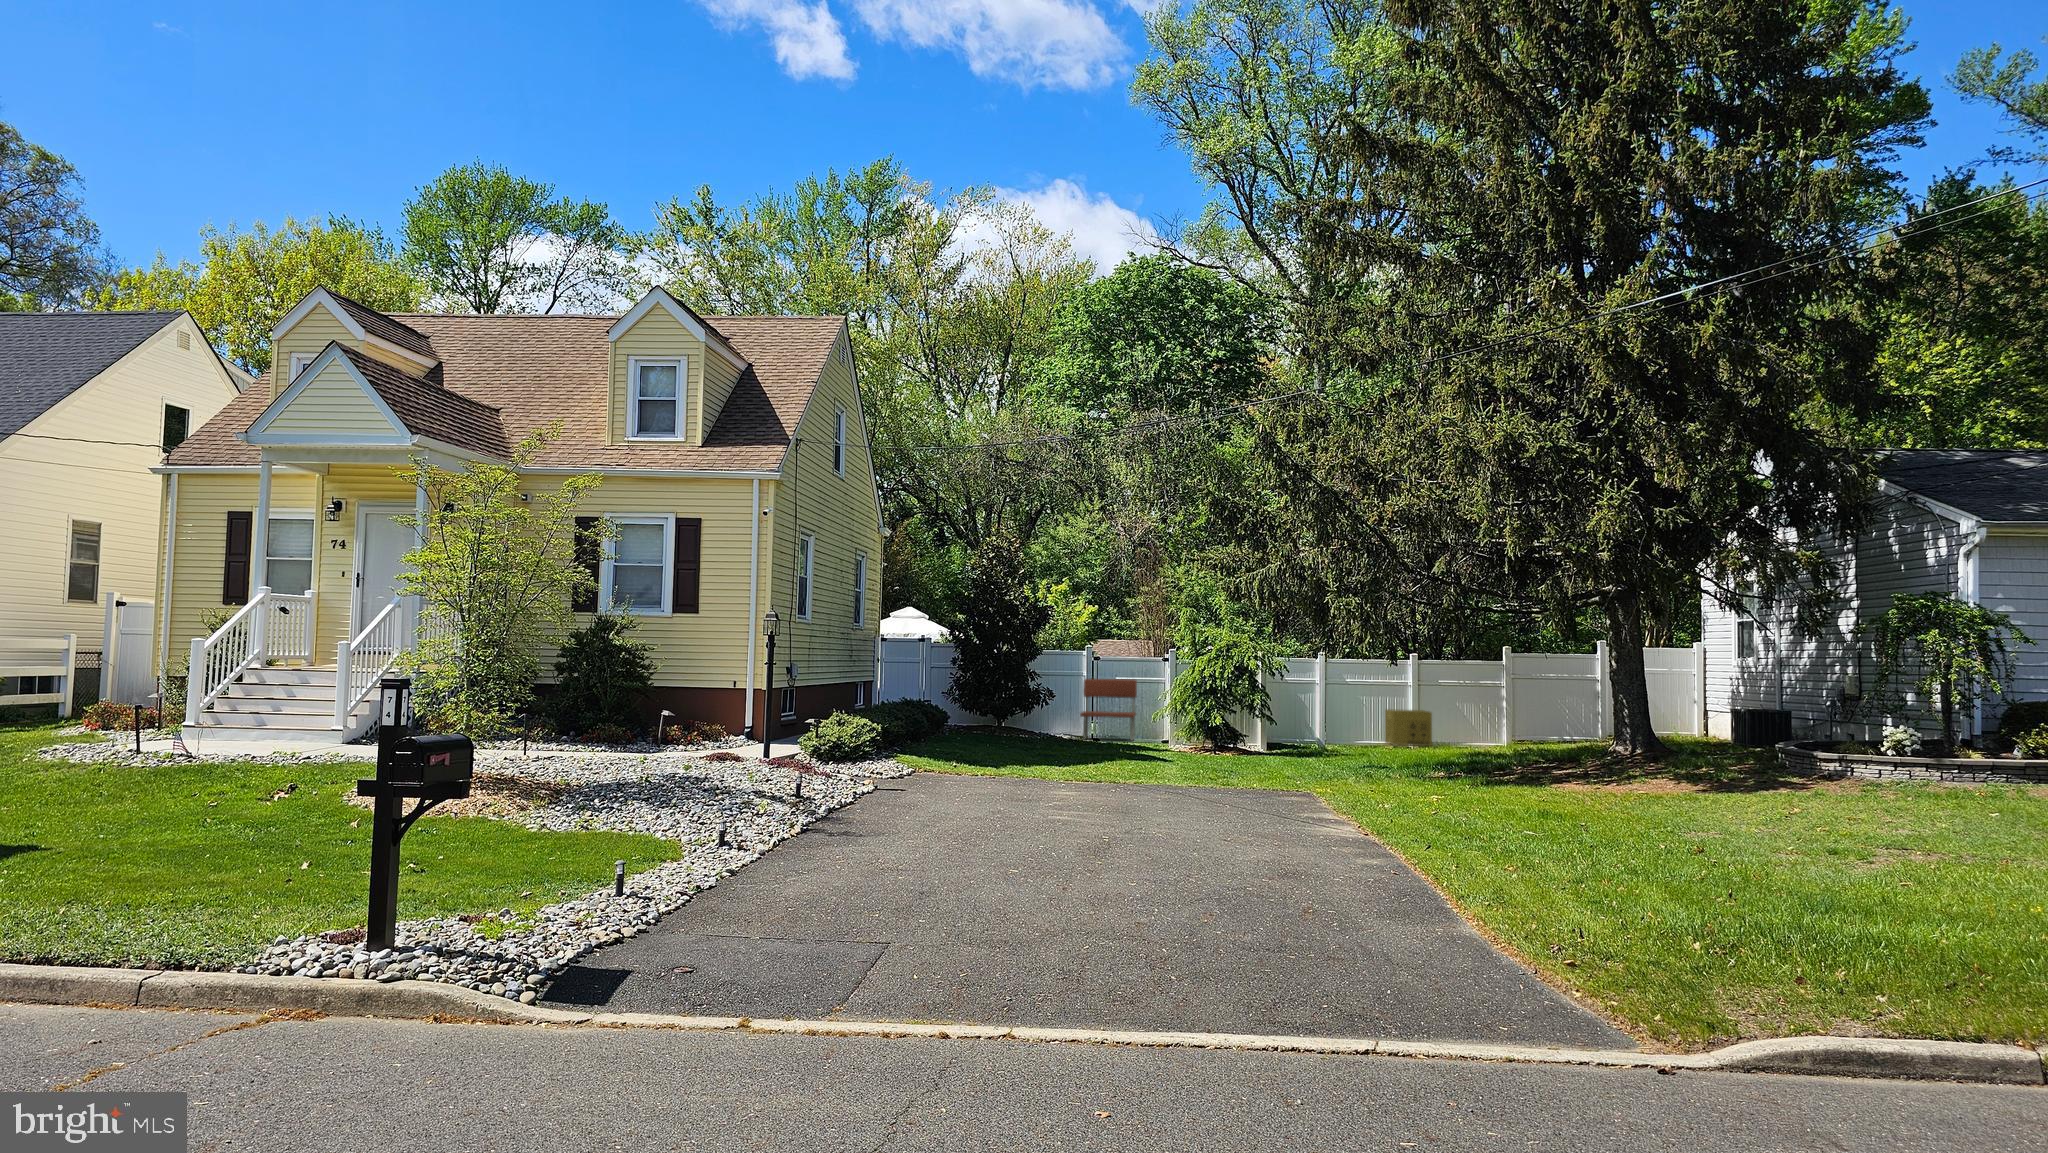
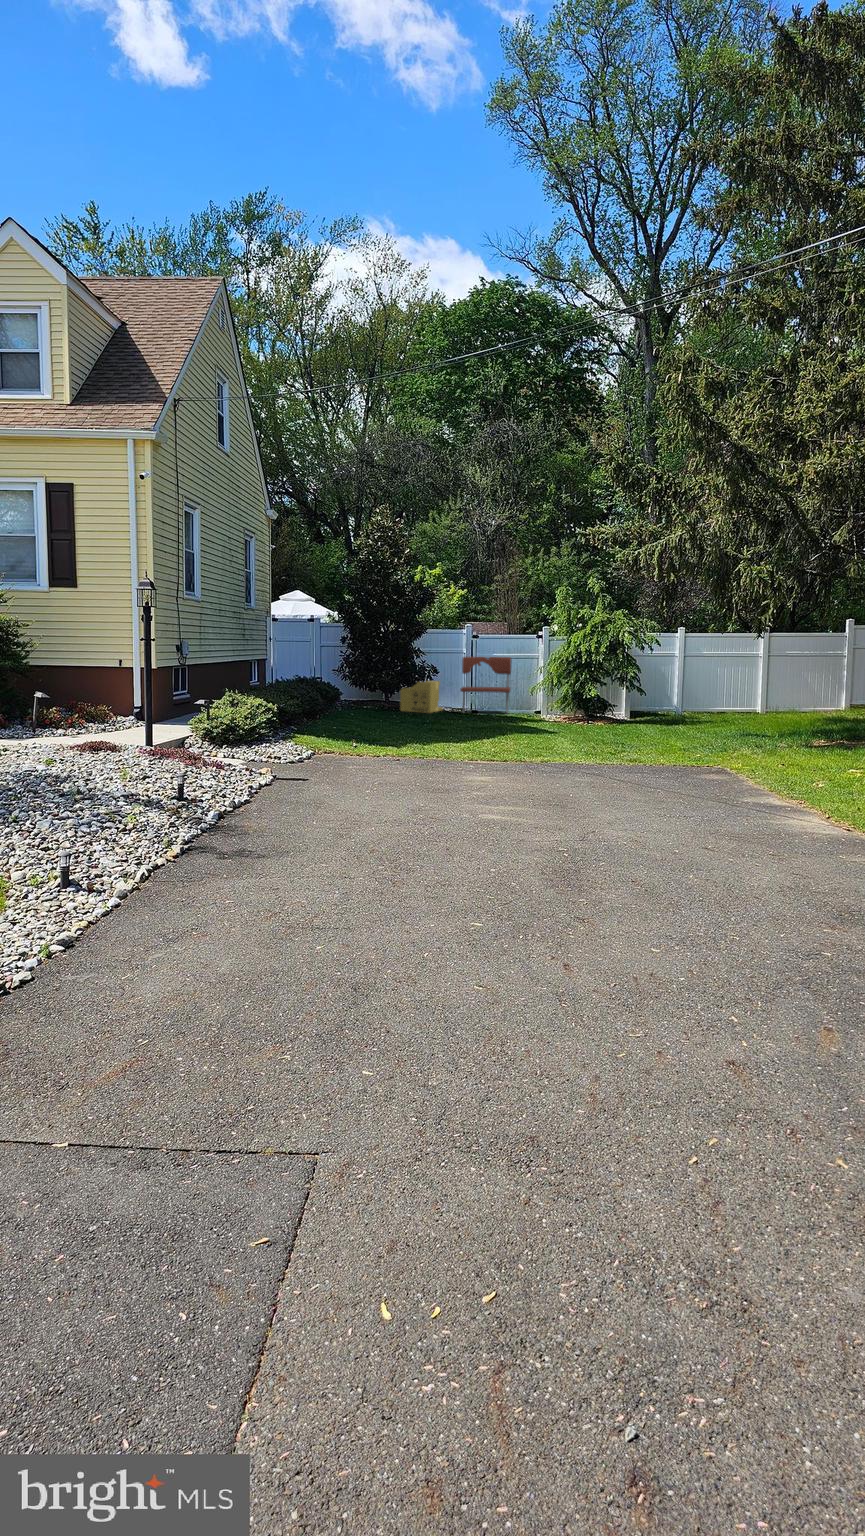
cardboard box: present [1385,709,1432,746] -> present [400,680,443,713]

